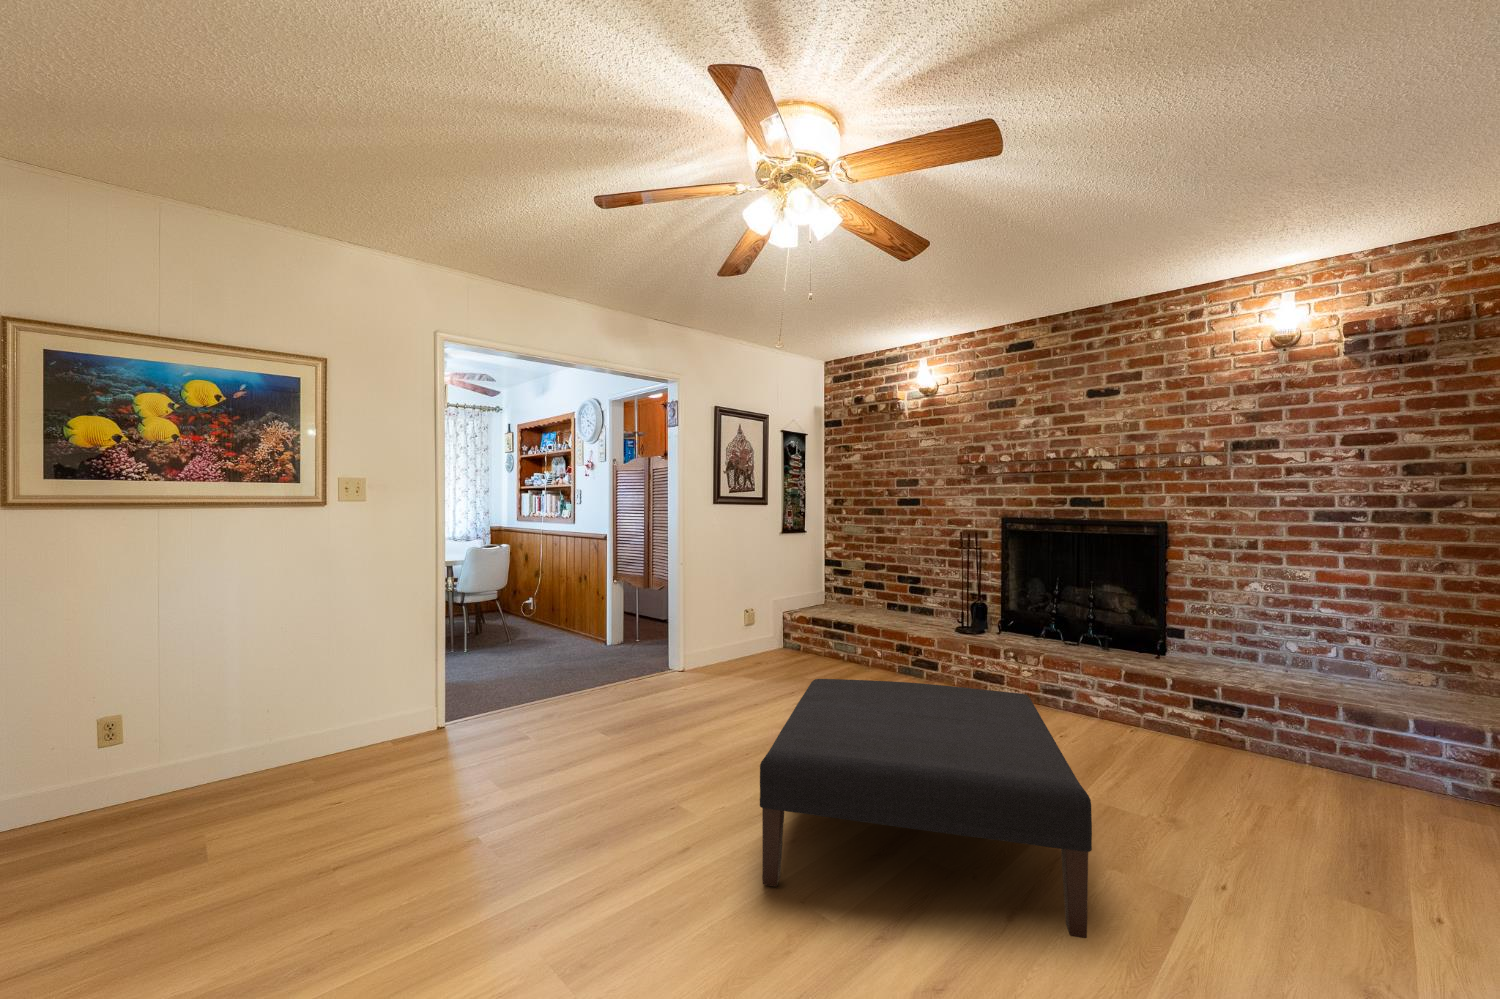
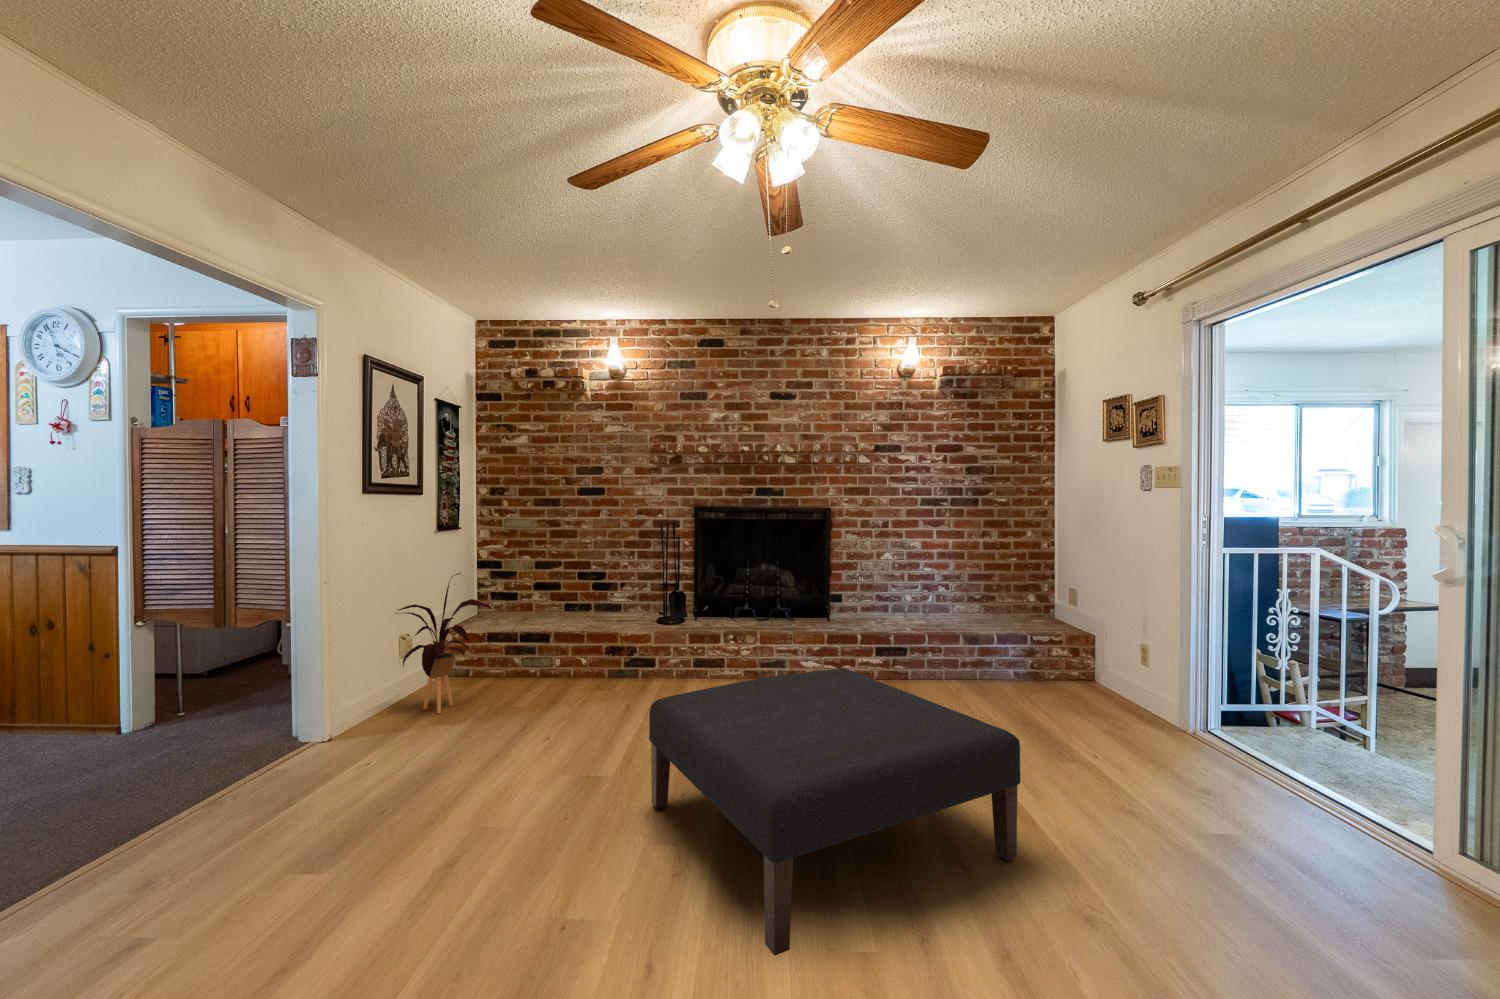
house plant: none [728,566,791,671] -> present [396,573,491,713]

